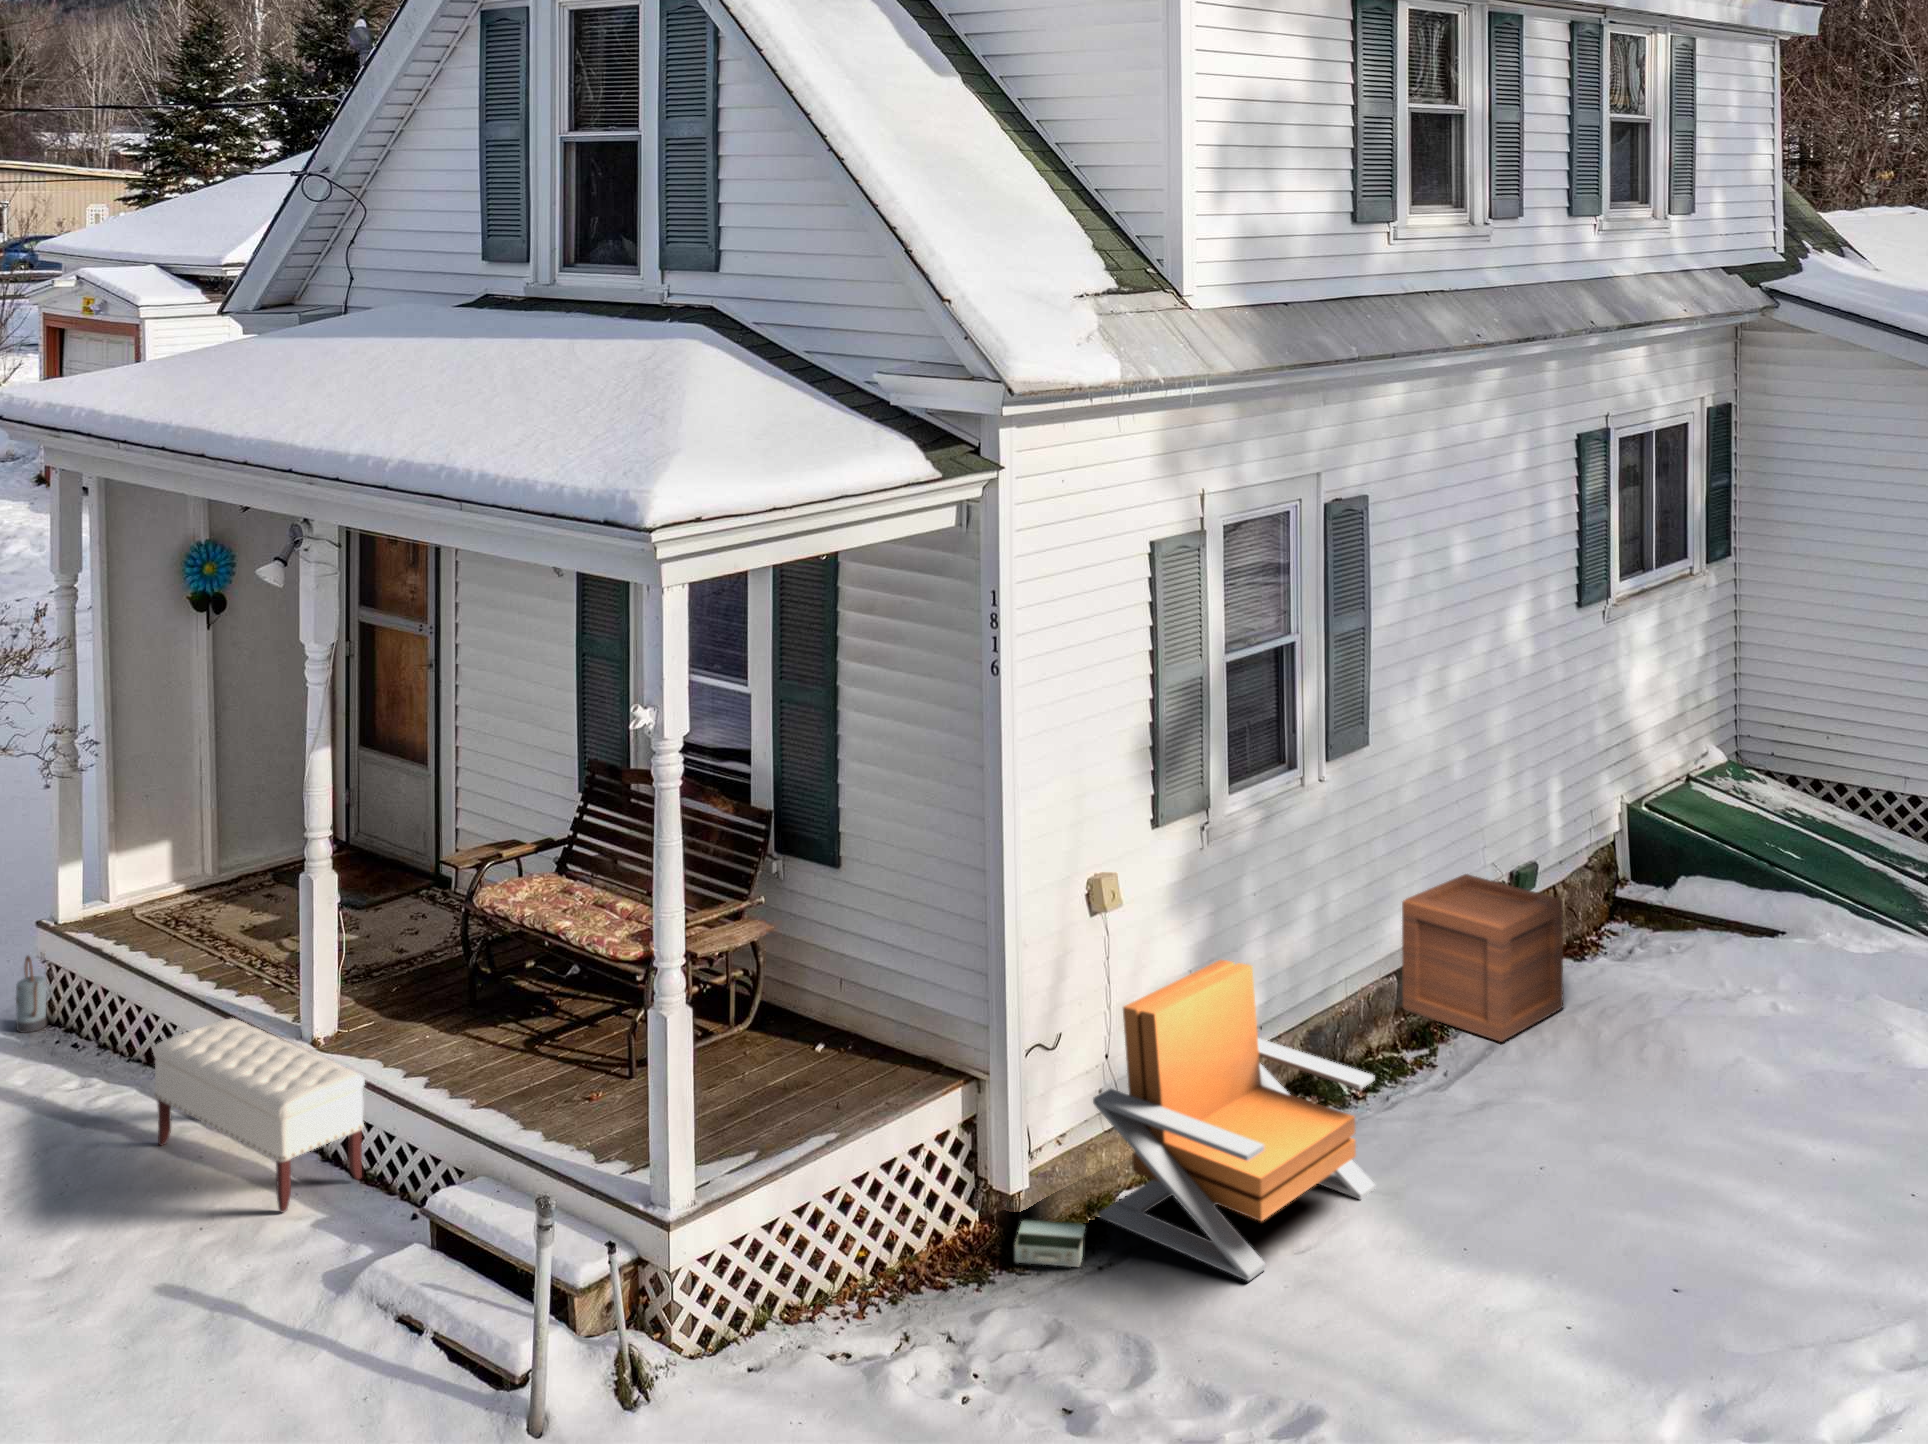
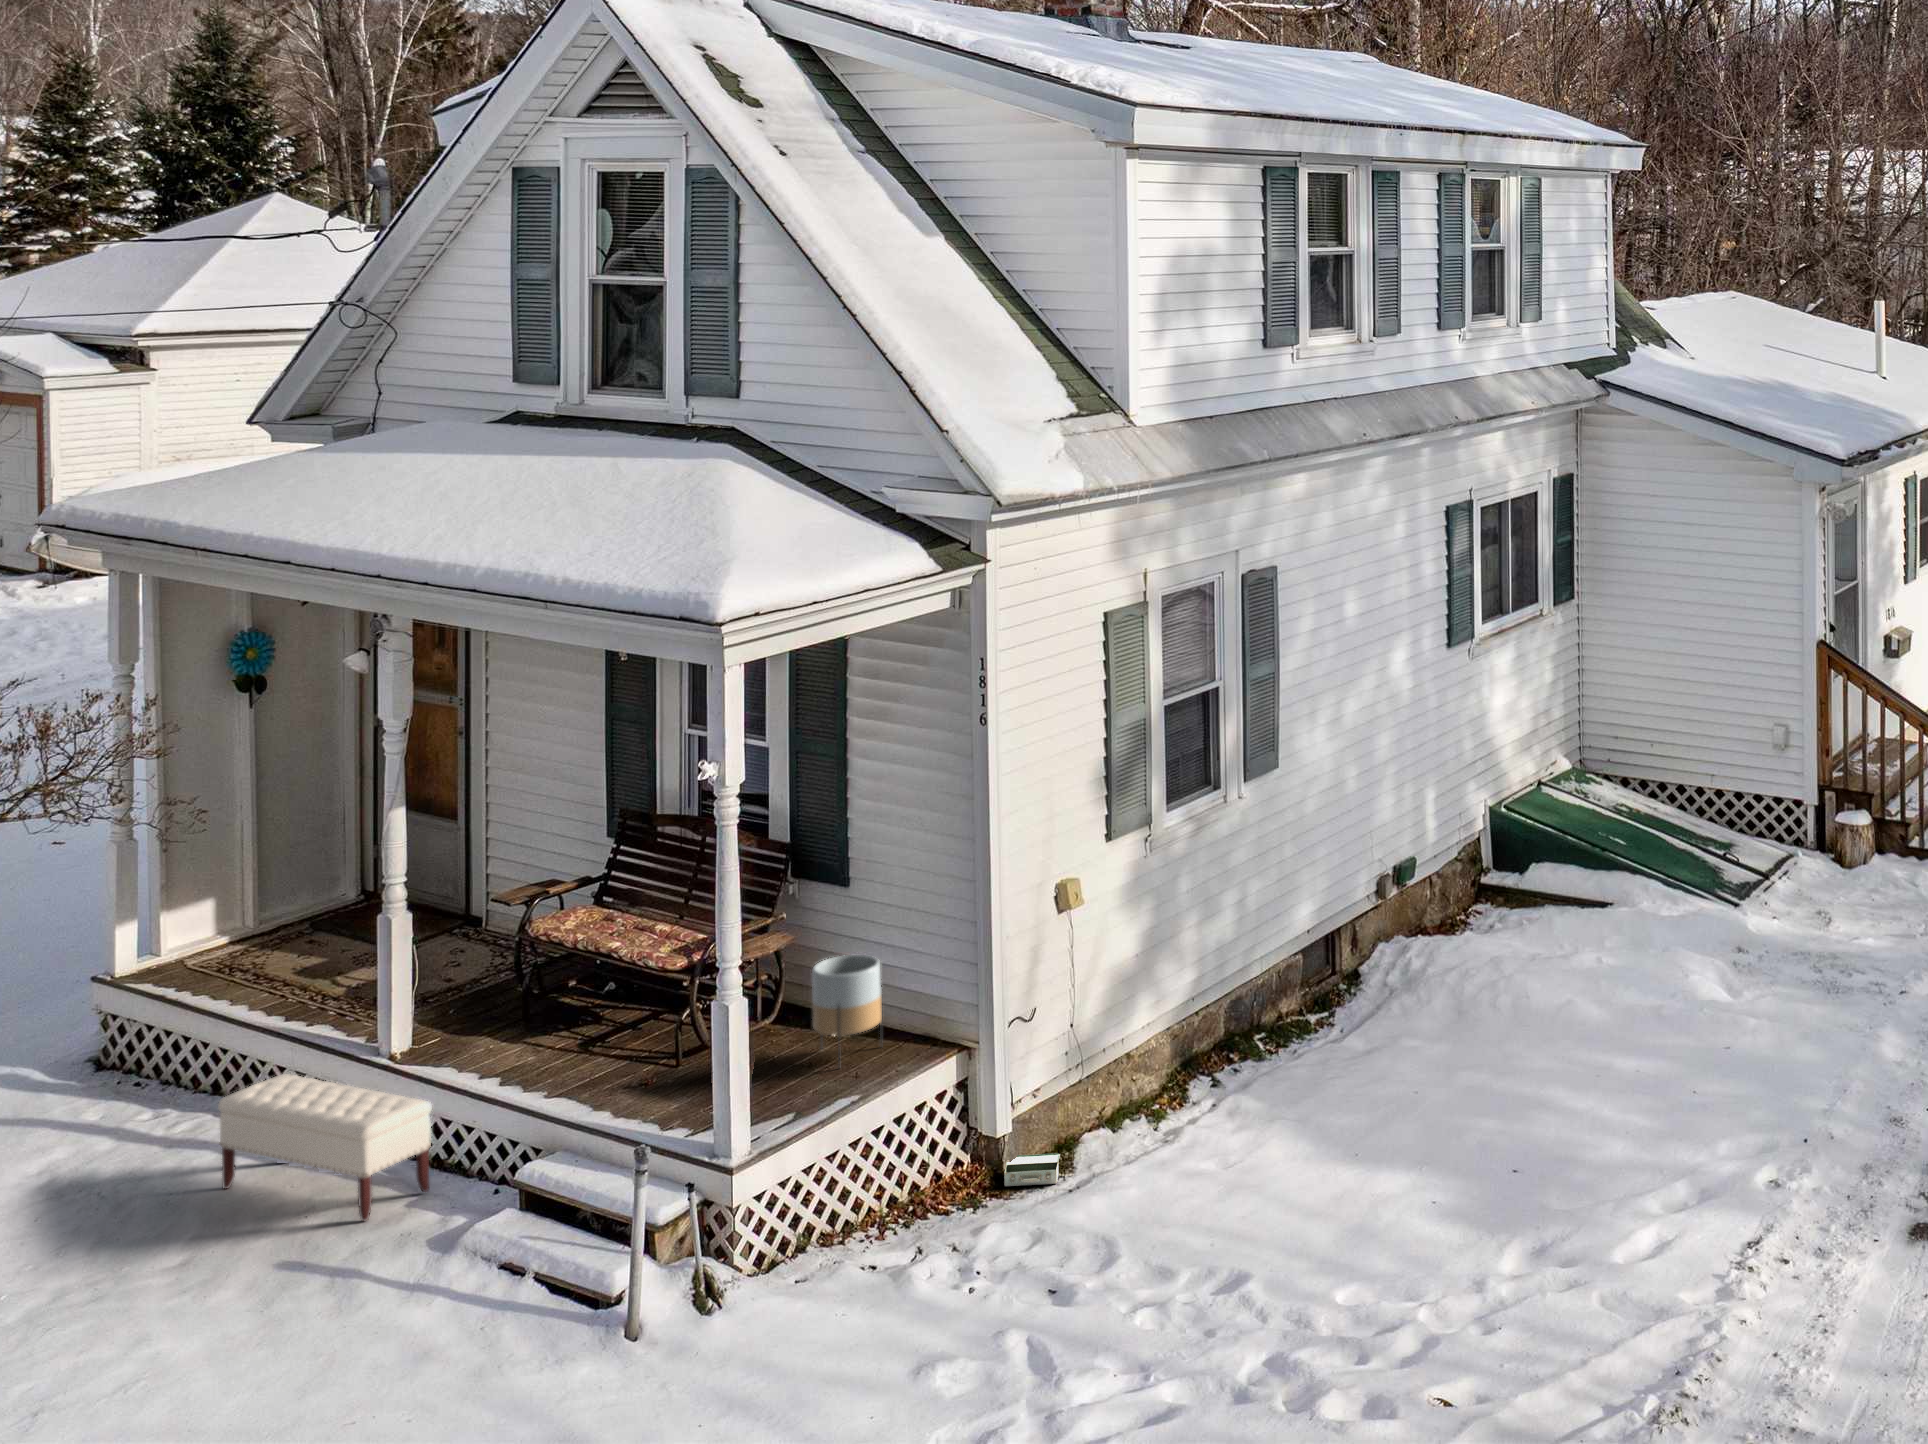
wooden crate: present [1402,874,1563,1042] -> none [1307,874,1435,1002]
planter: none [793,942,876,1085] -> present [812,955,882,1049]
watering can: present [16,956,47,1033] -> none [30,1050,61,1122]
lounge chair: present [1093,960,1375,1281] -> none [1064,945,1285,1177]

